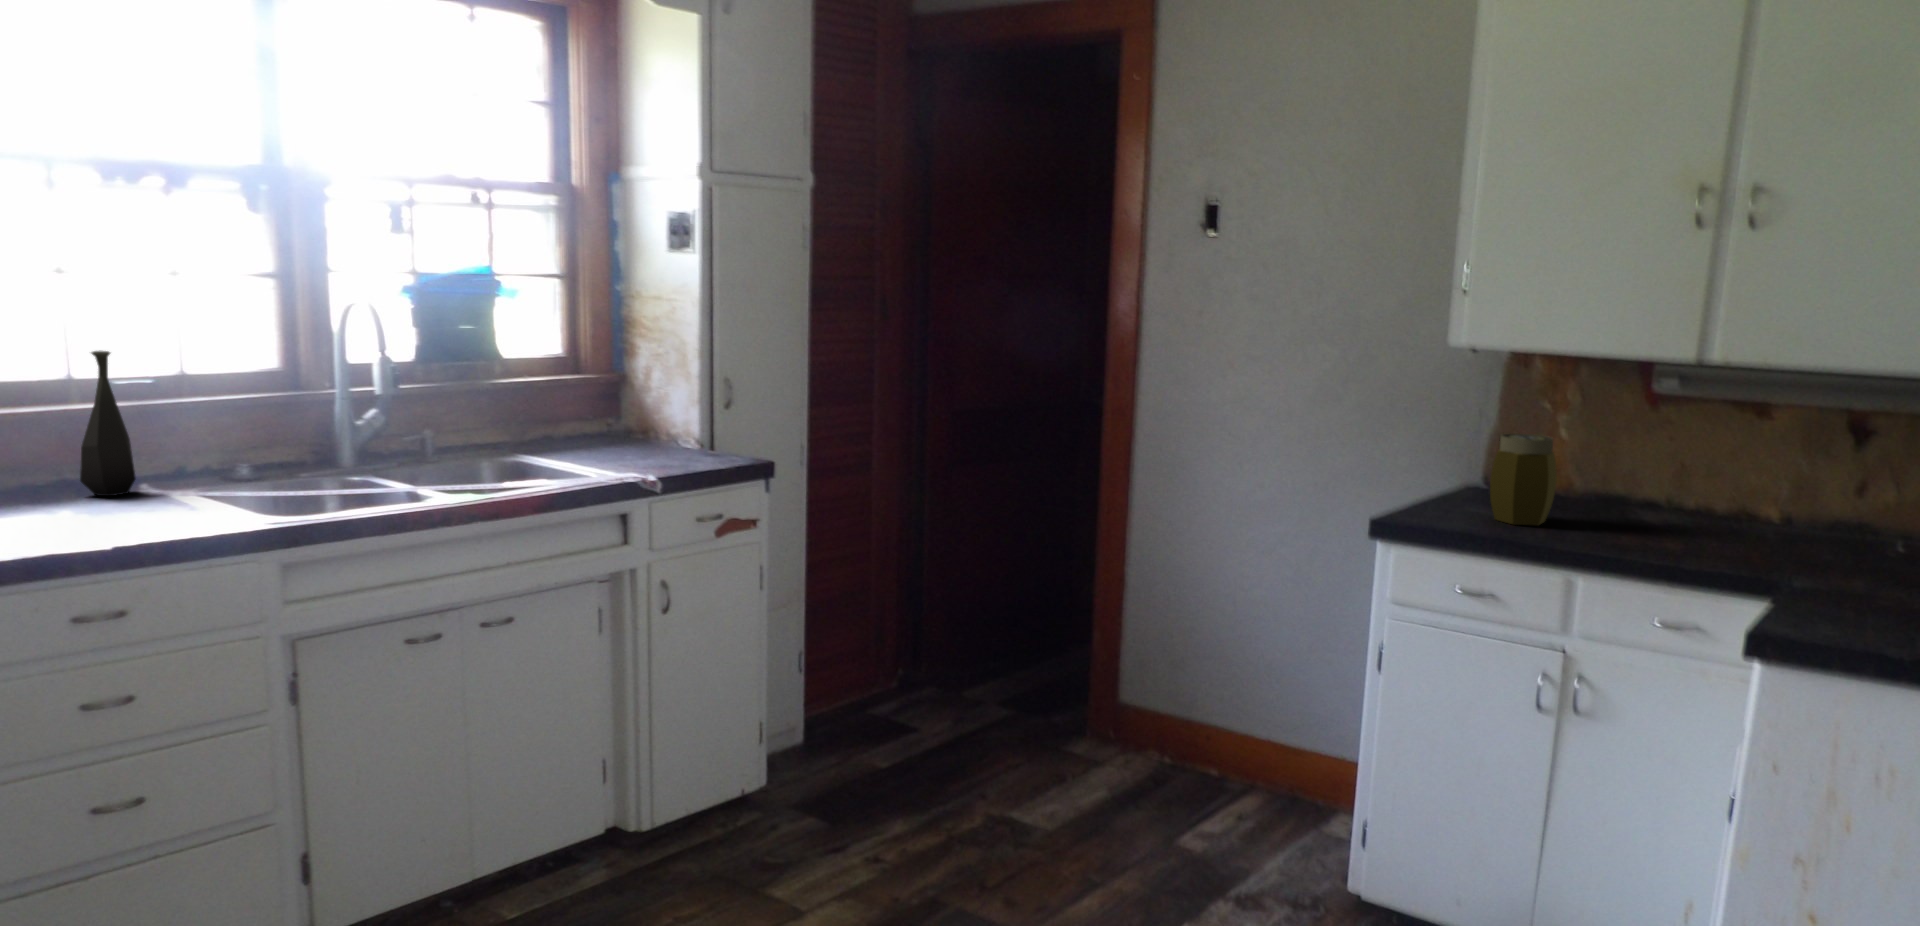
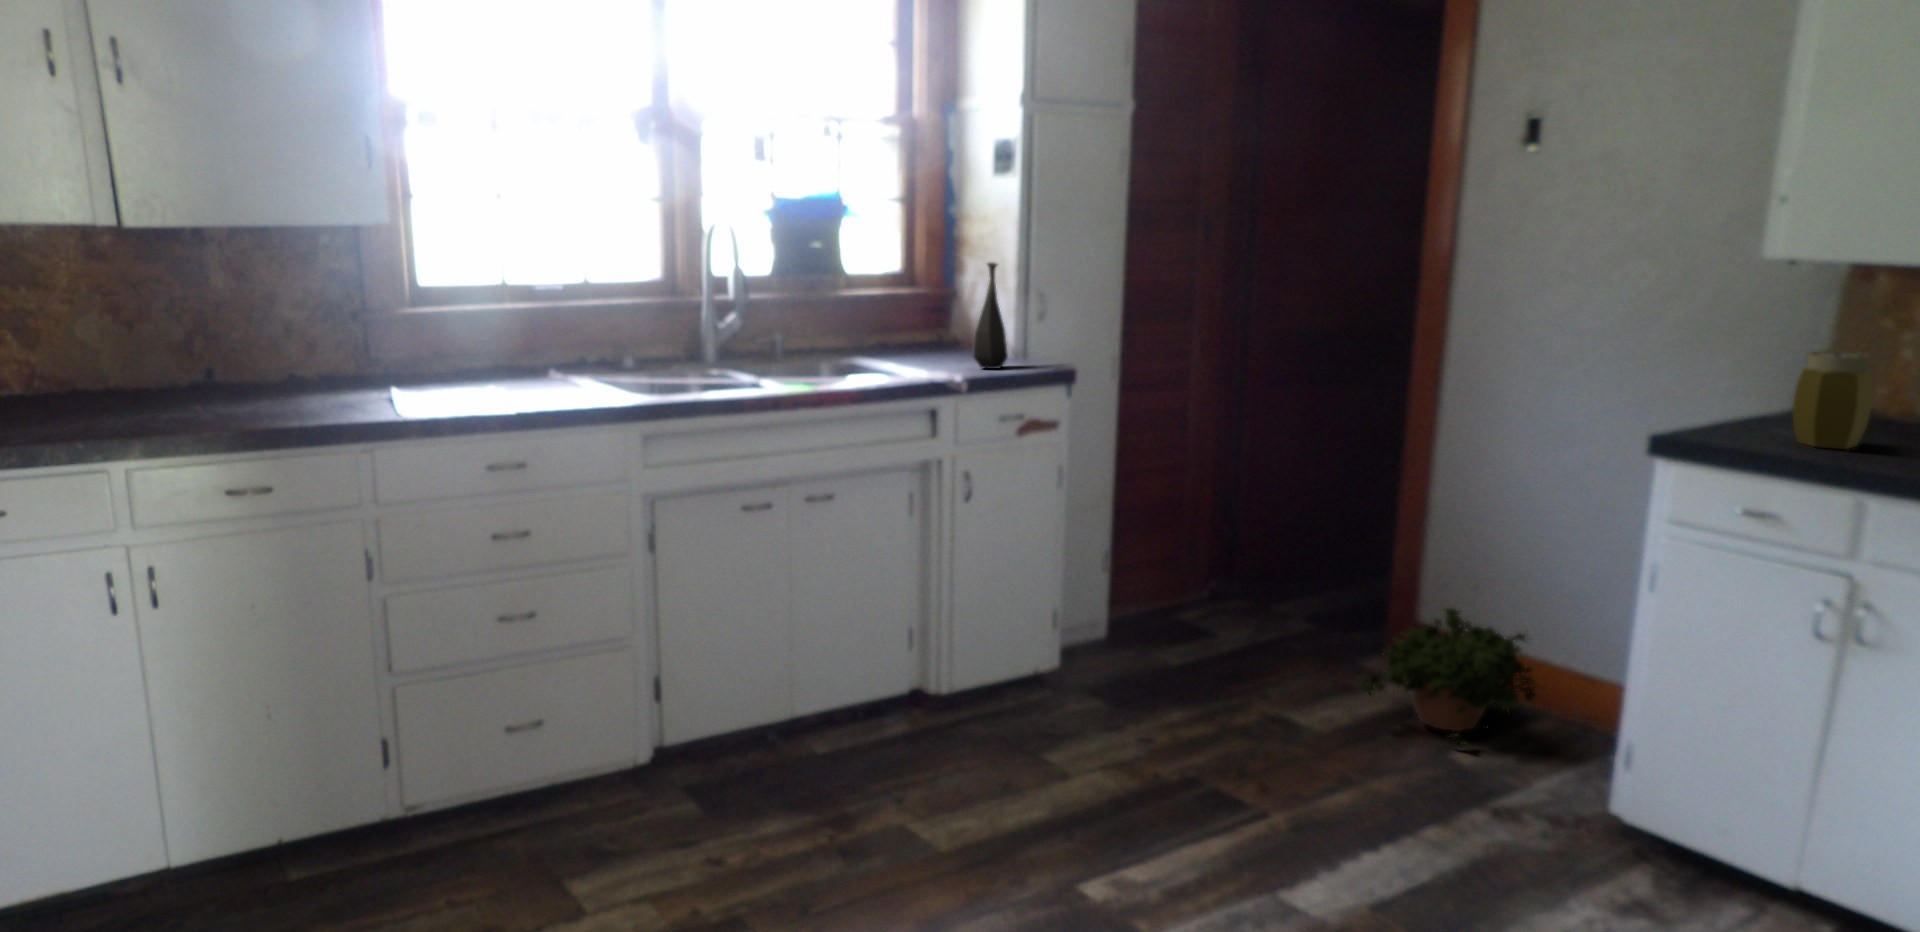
bottle: present [80,351,136,496] -> present [973,263,1008,369]
potted plant: none [1077,684,1254,830] -> present [1360,608,1537,745]

